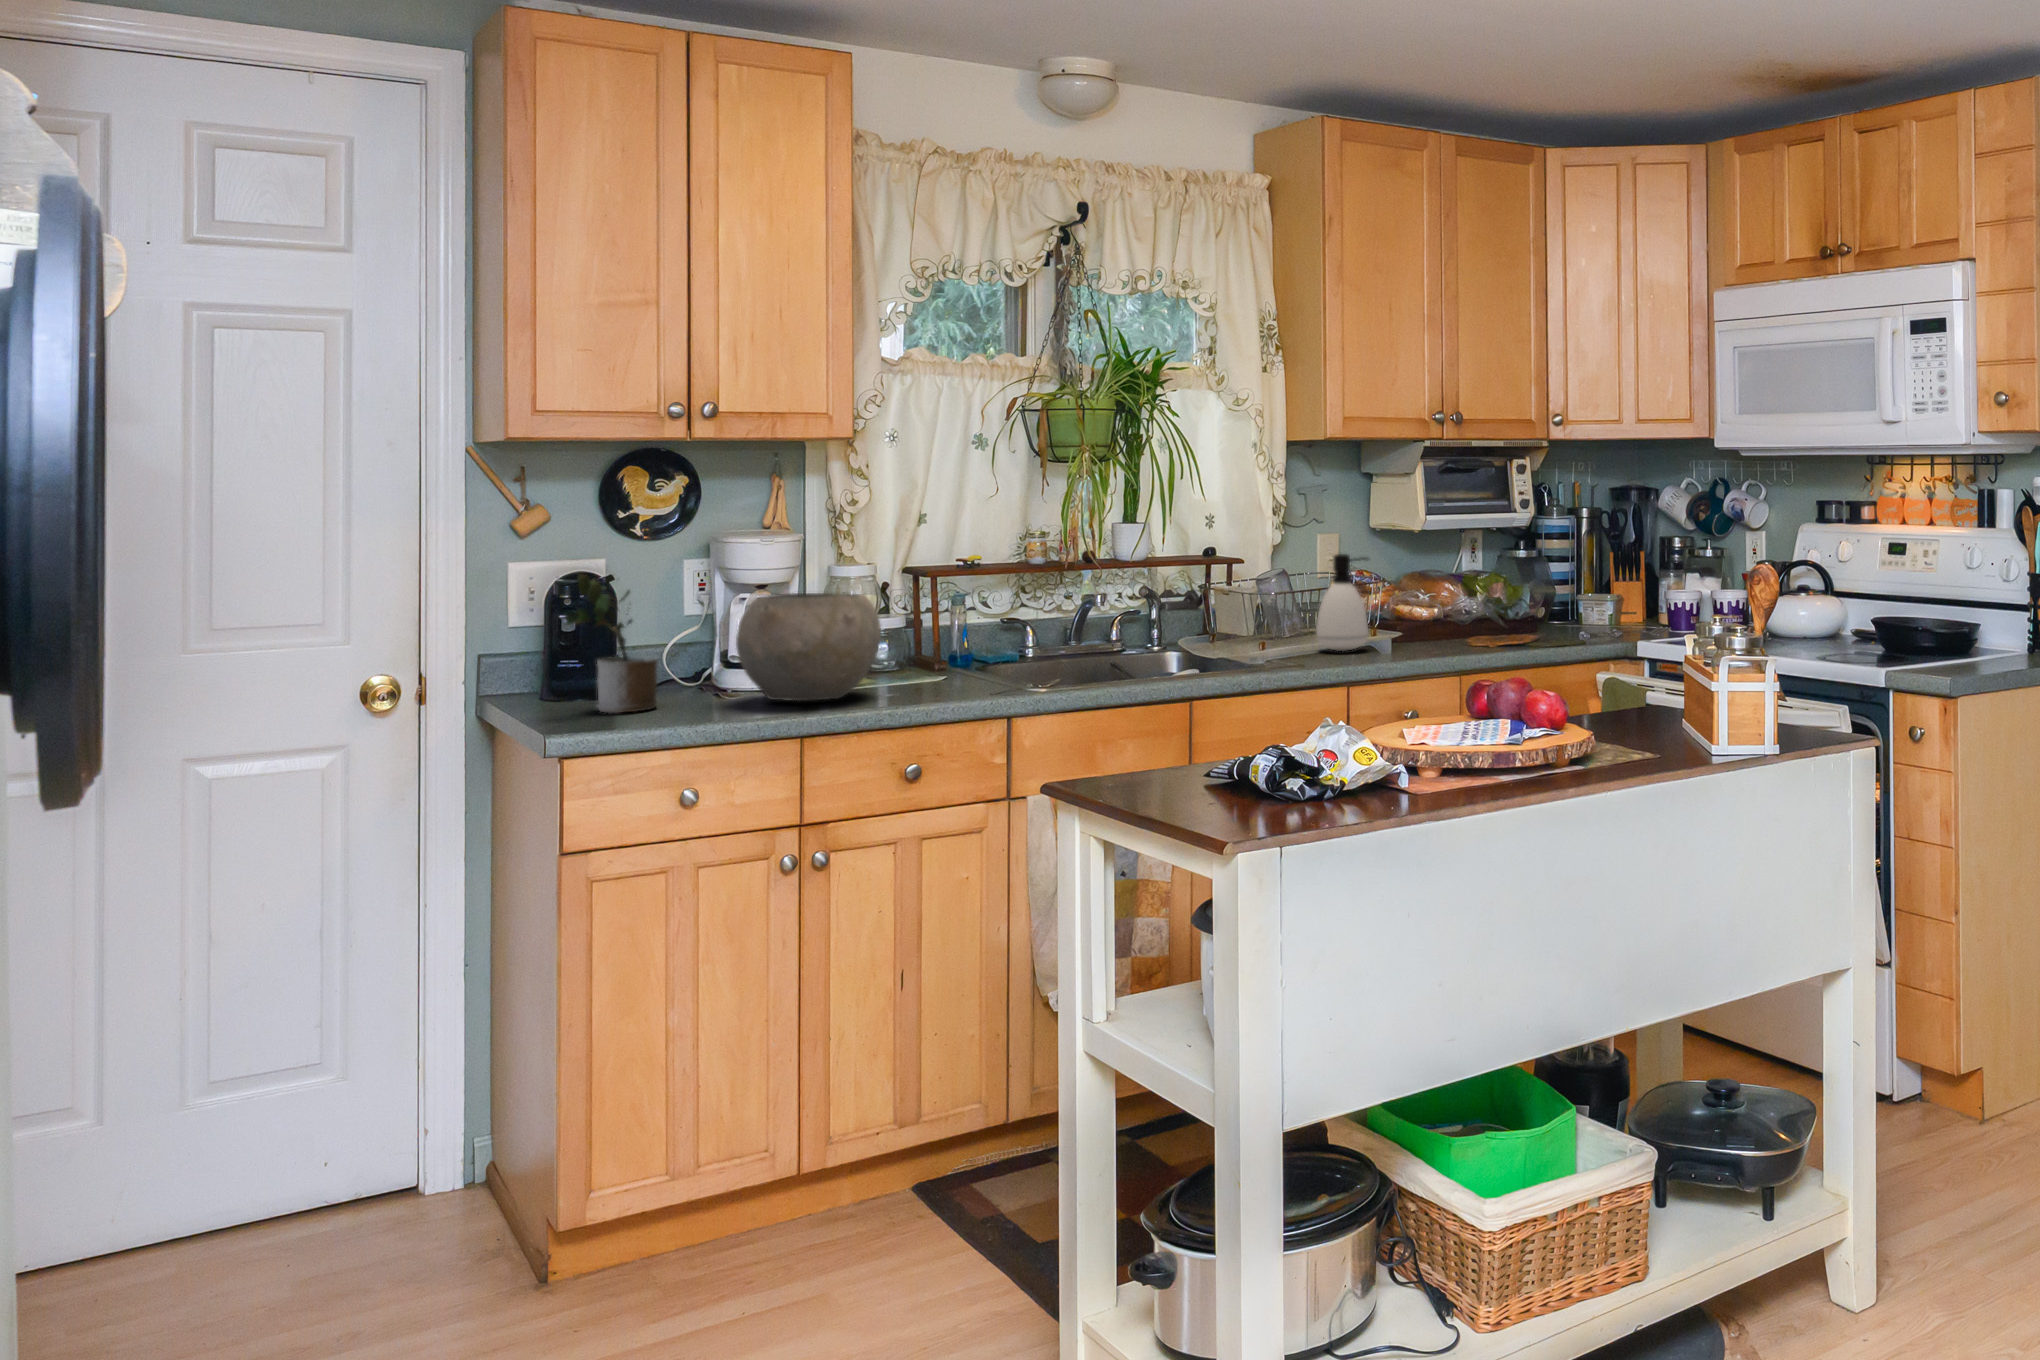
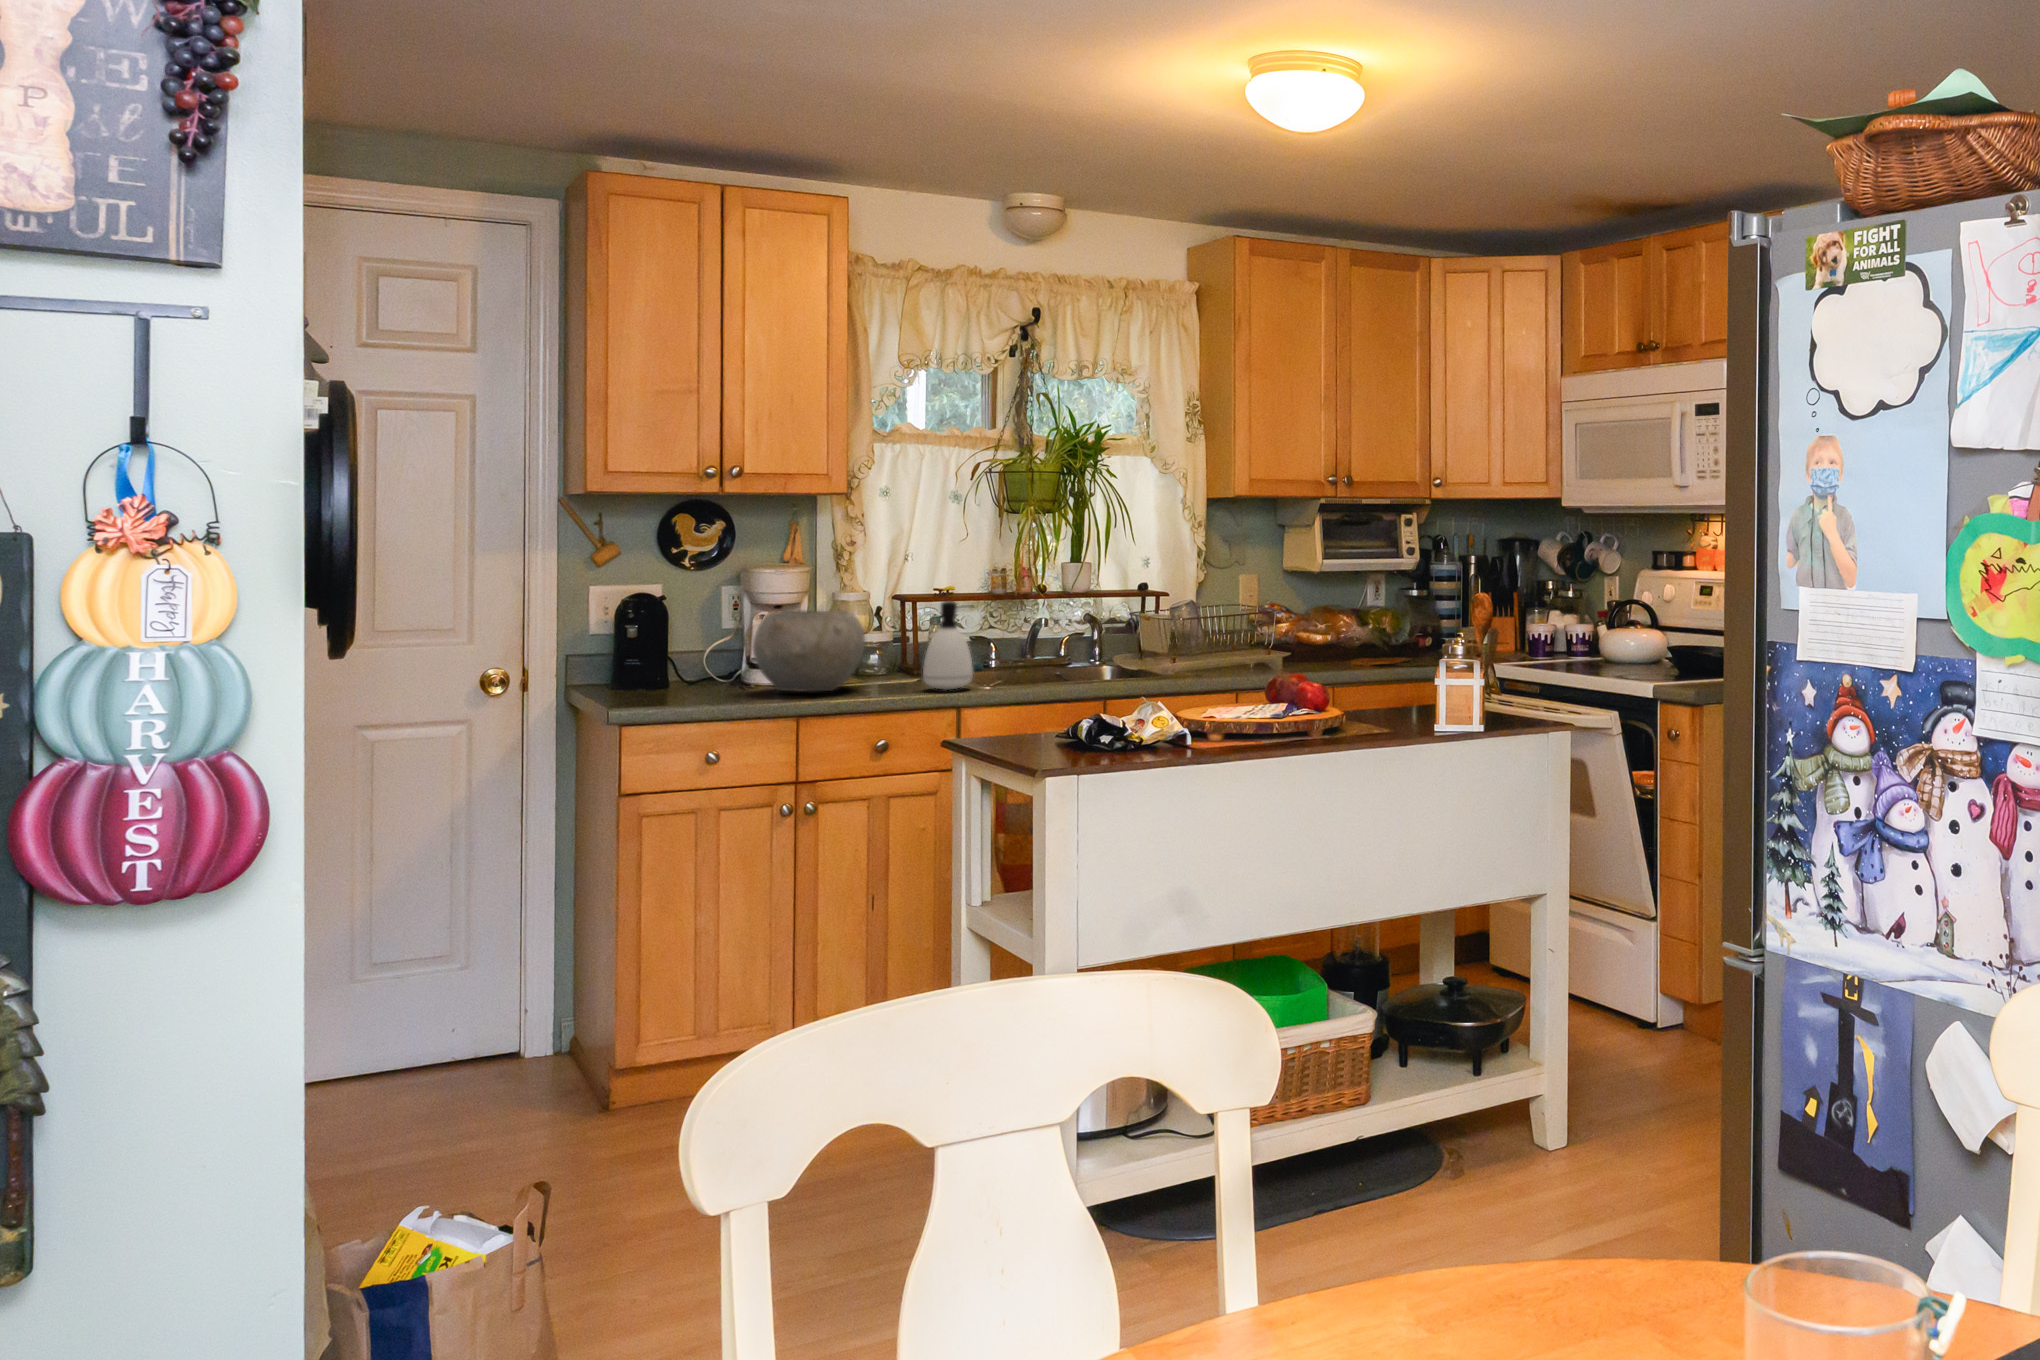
soap dispenser: present [1316,554,1368,651] -> present [923,601,974,690]
potted plant: present [565,575,658,713] -> none [622,593,694,698]

